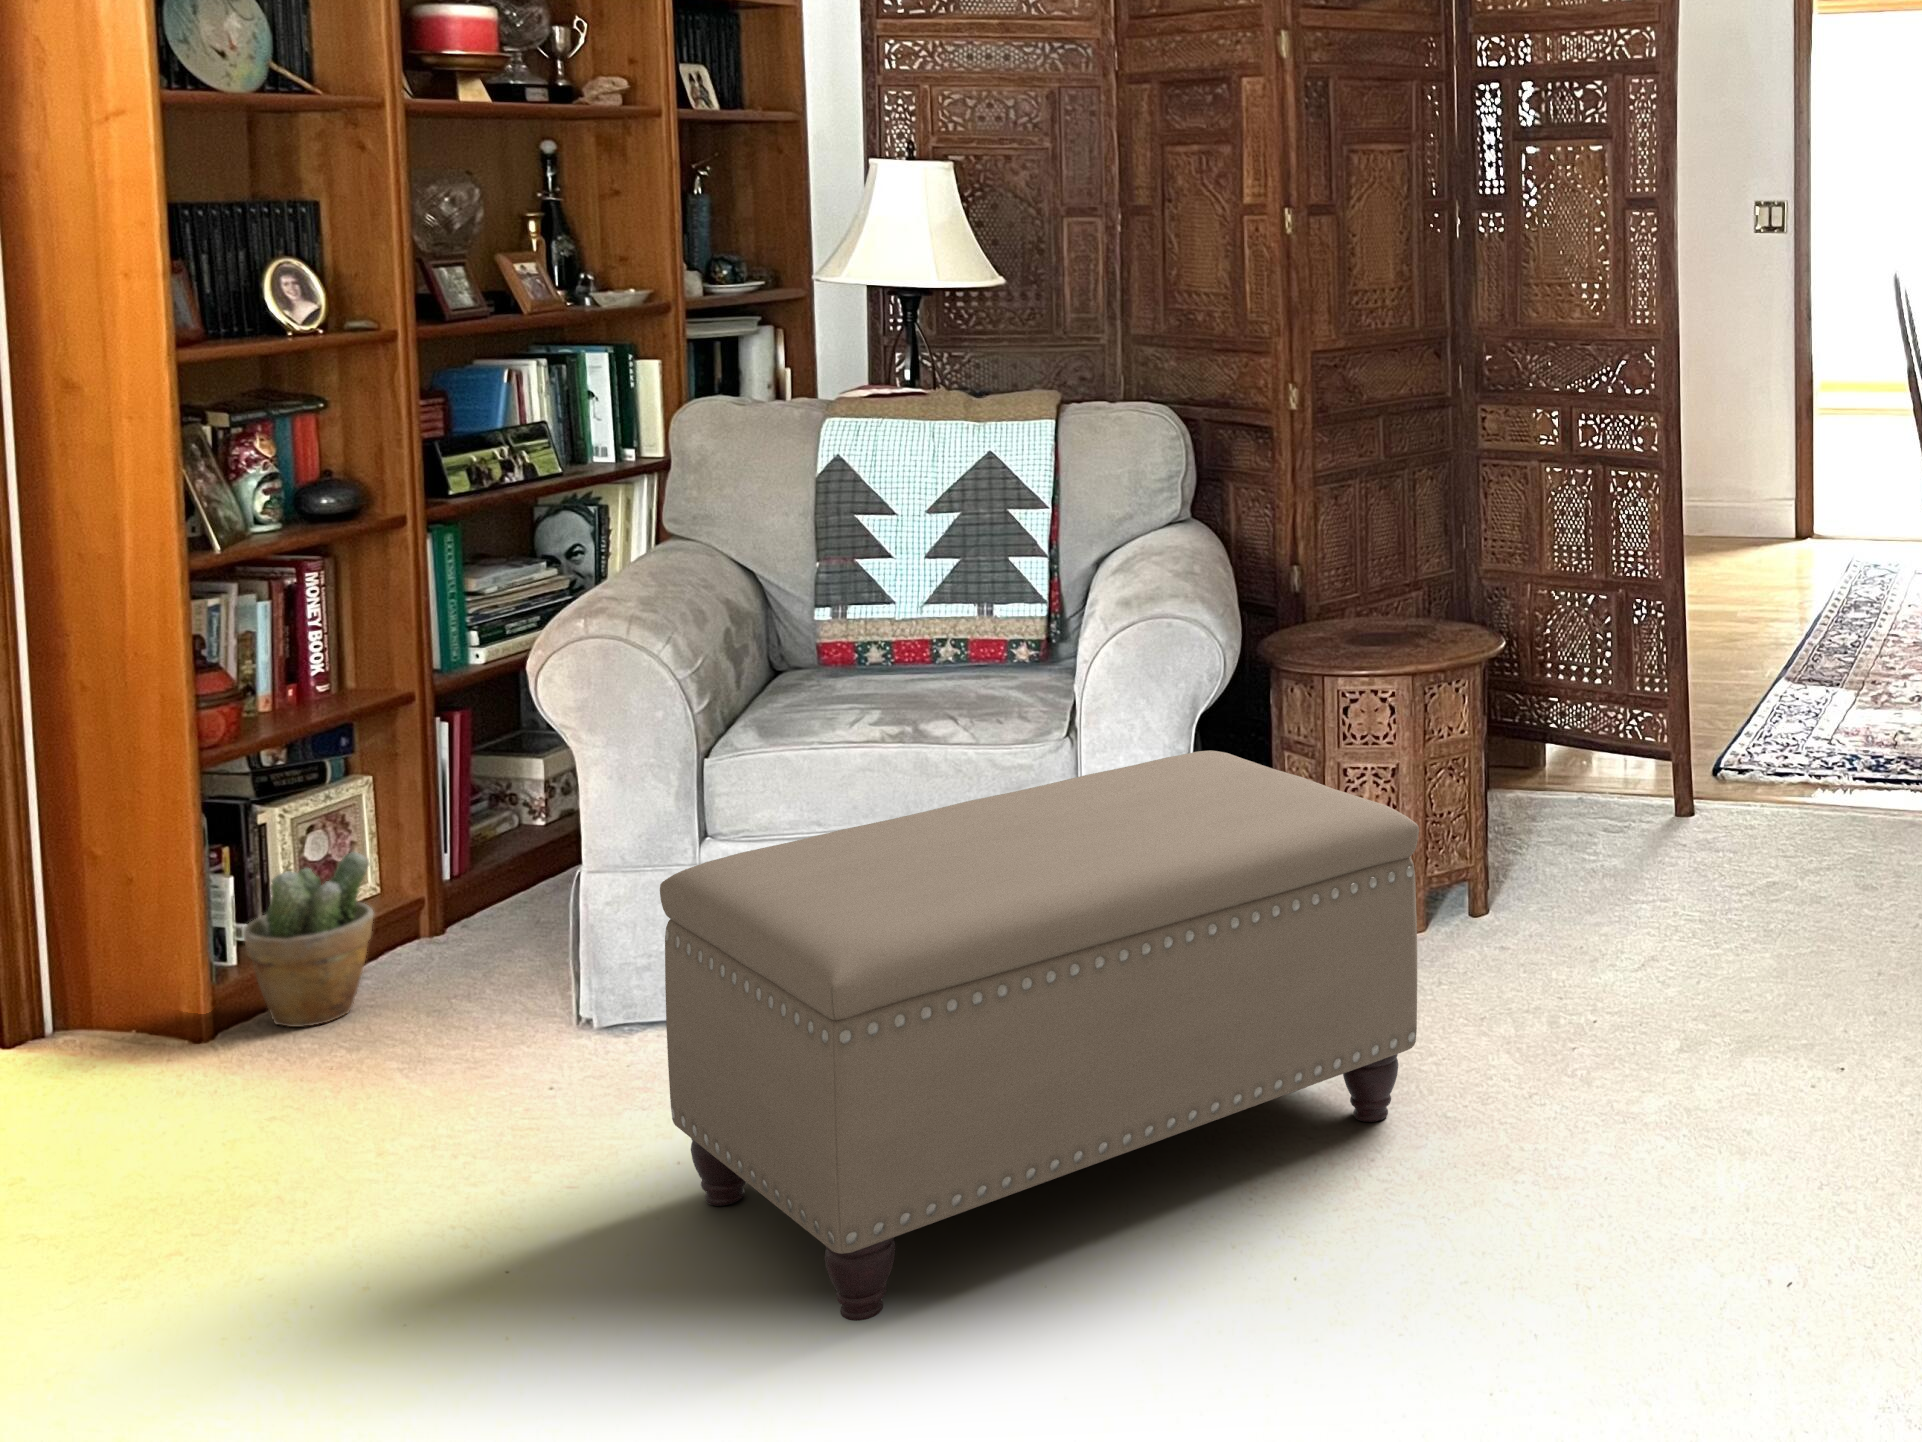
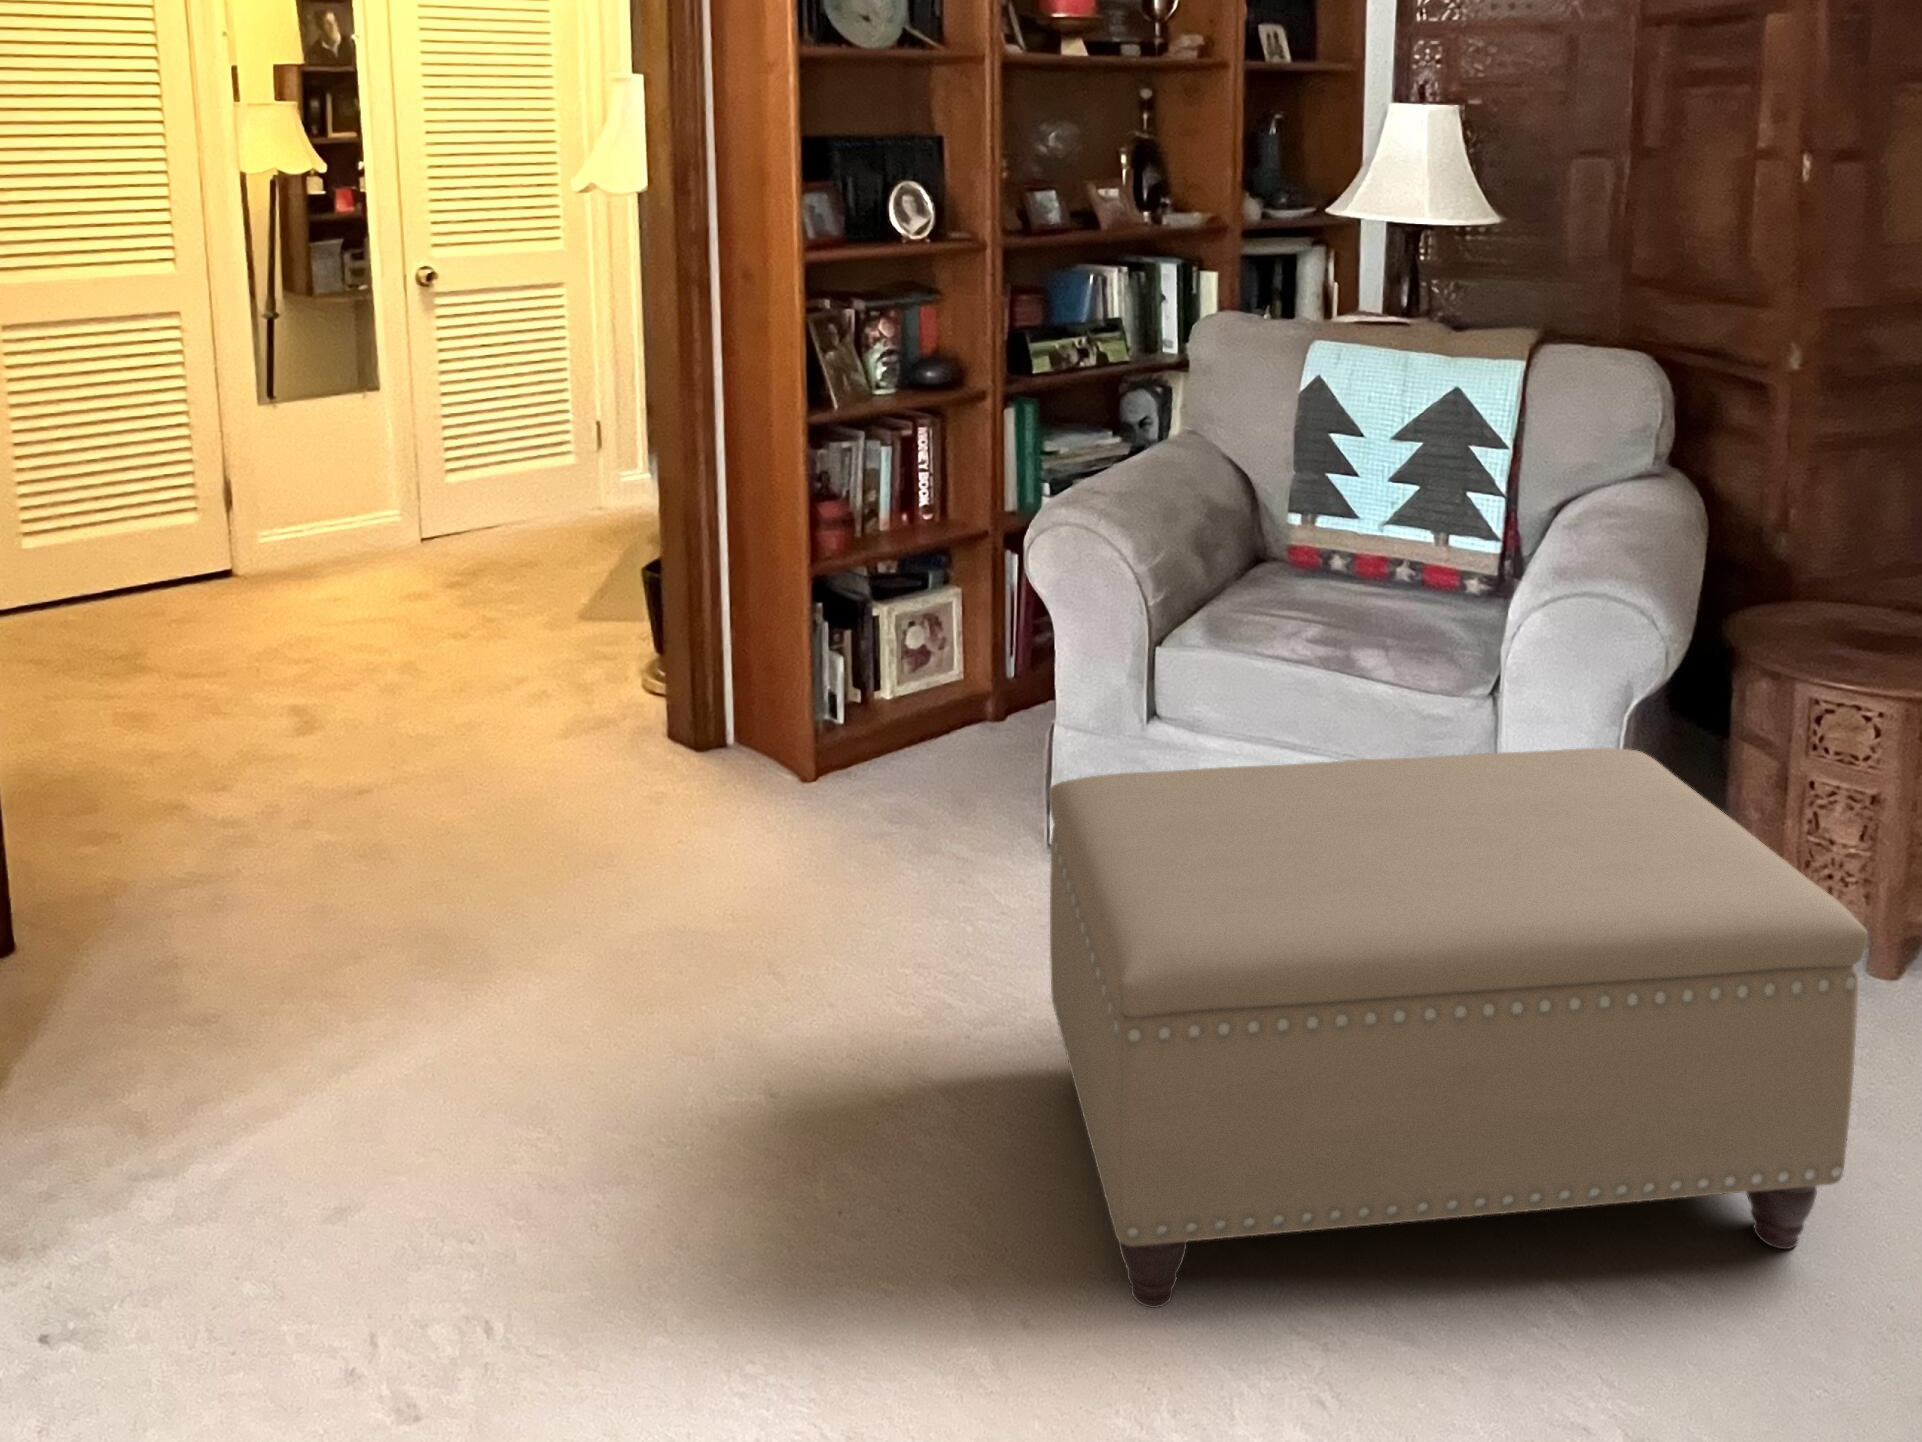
potted plant: present [244,852,373,1027] -> none [847,653,936,782]

